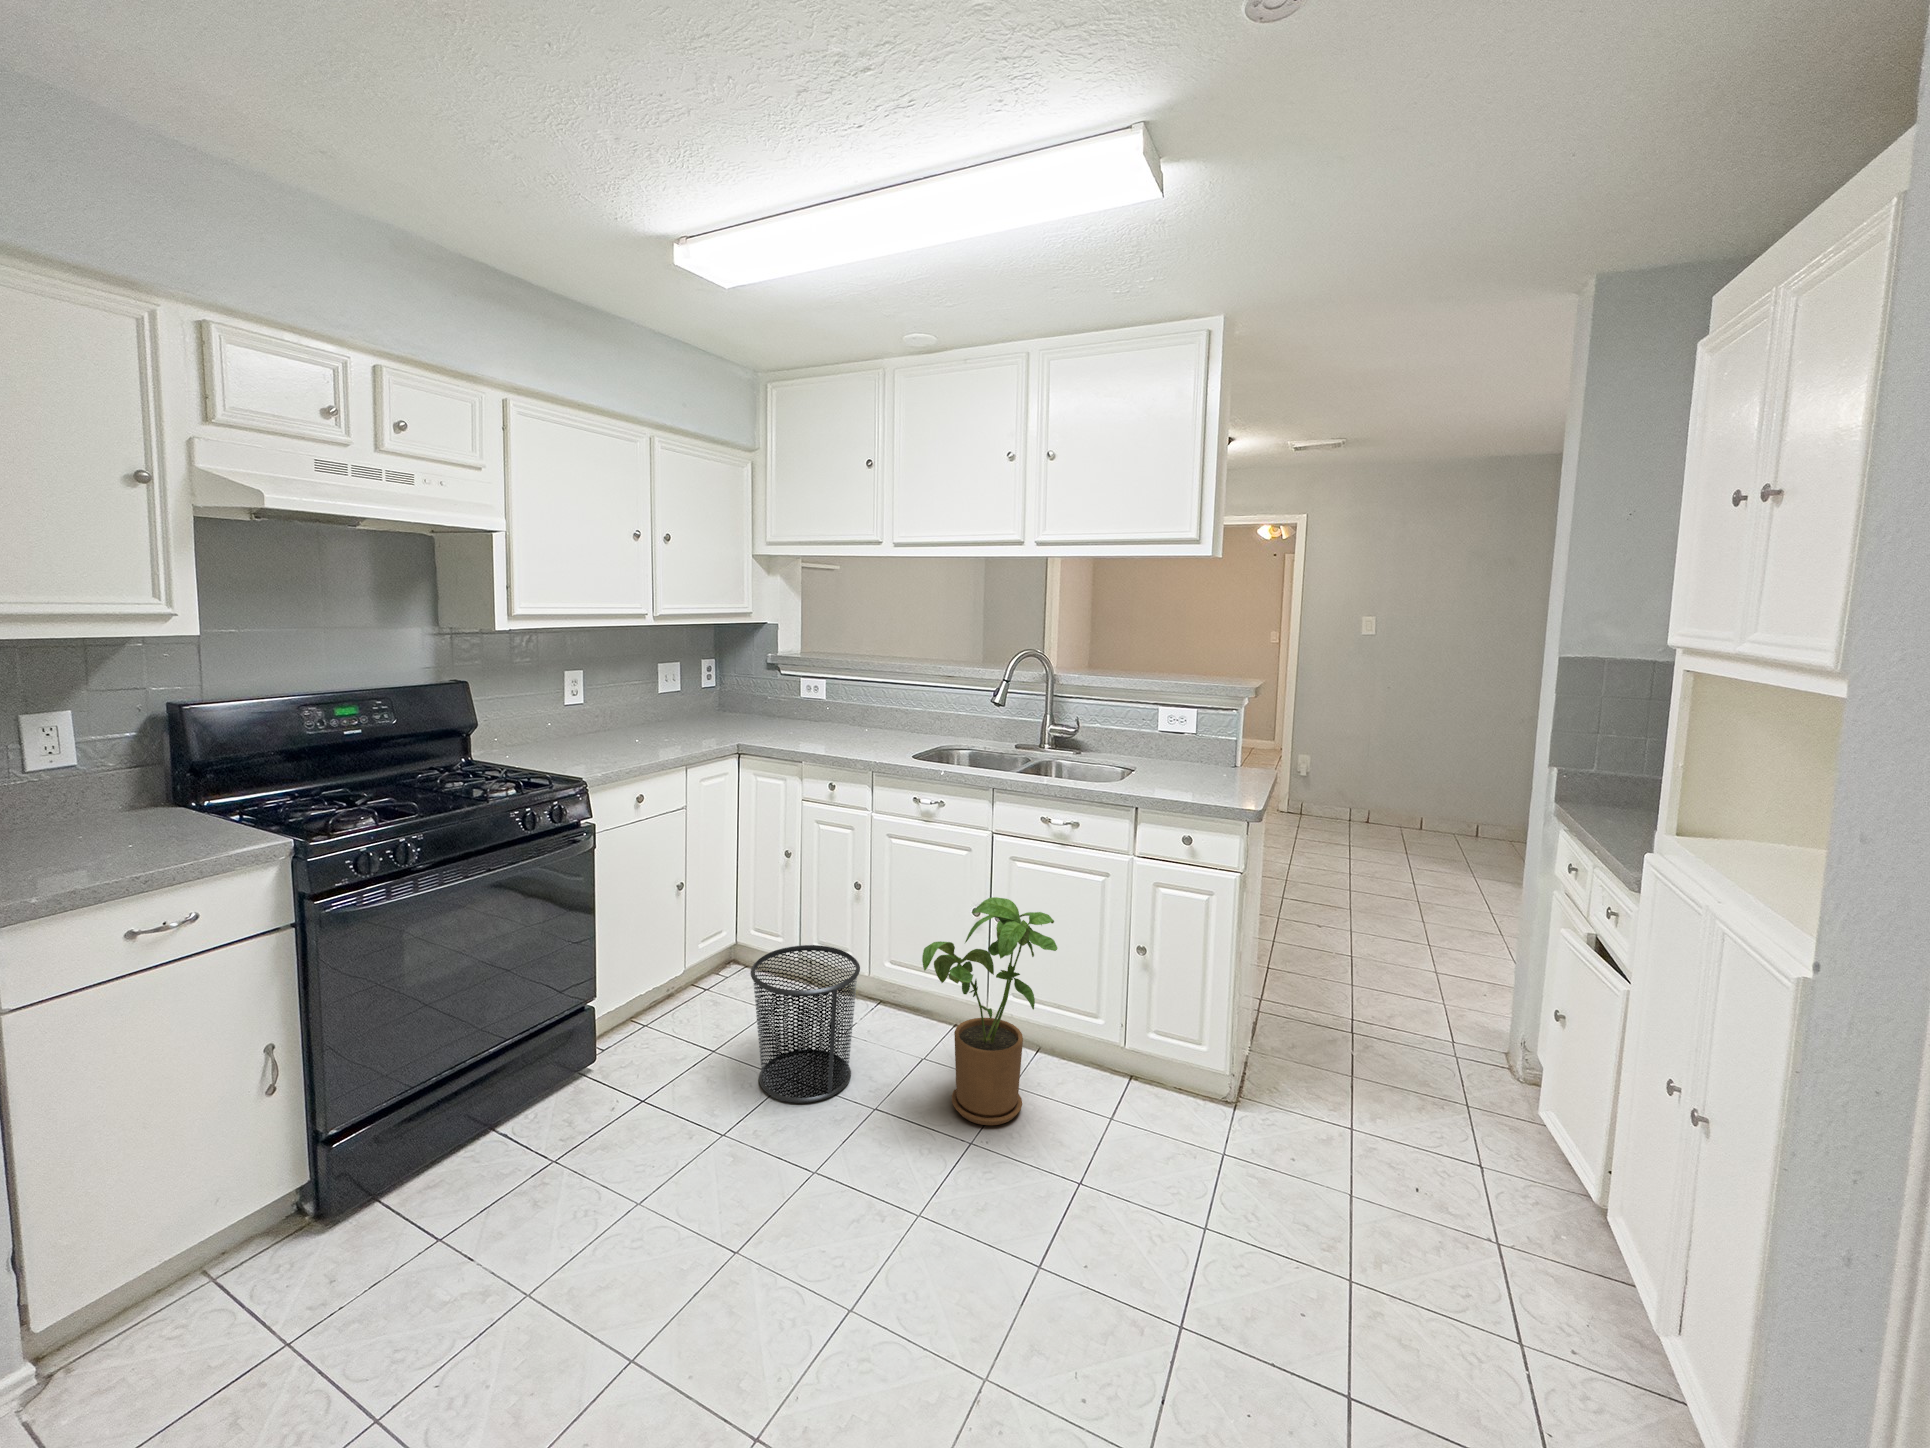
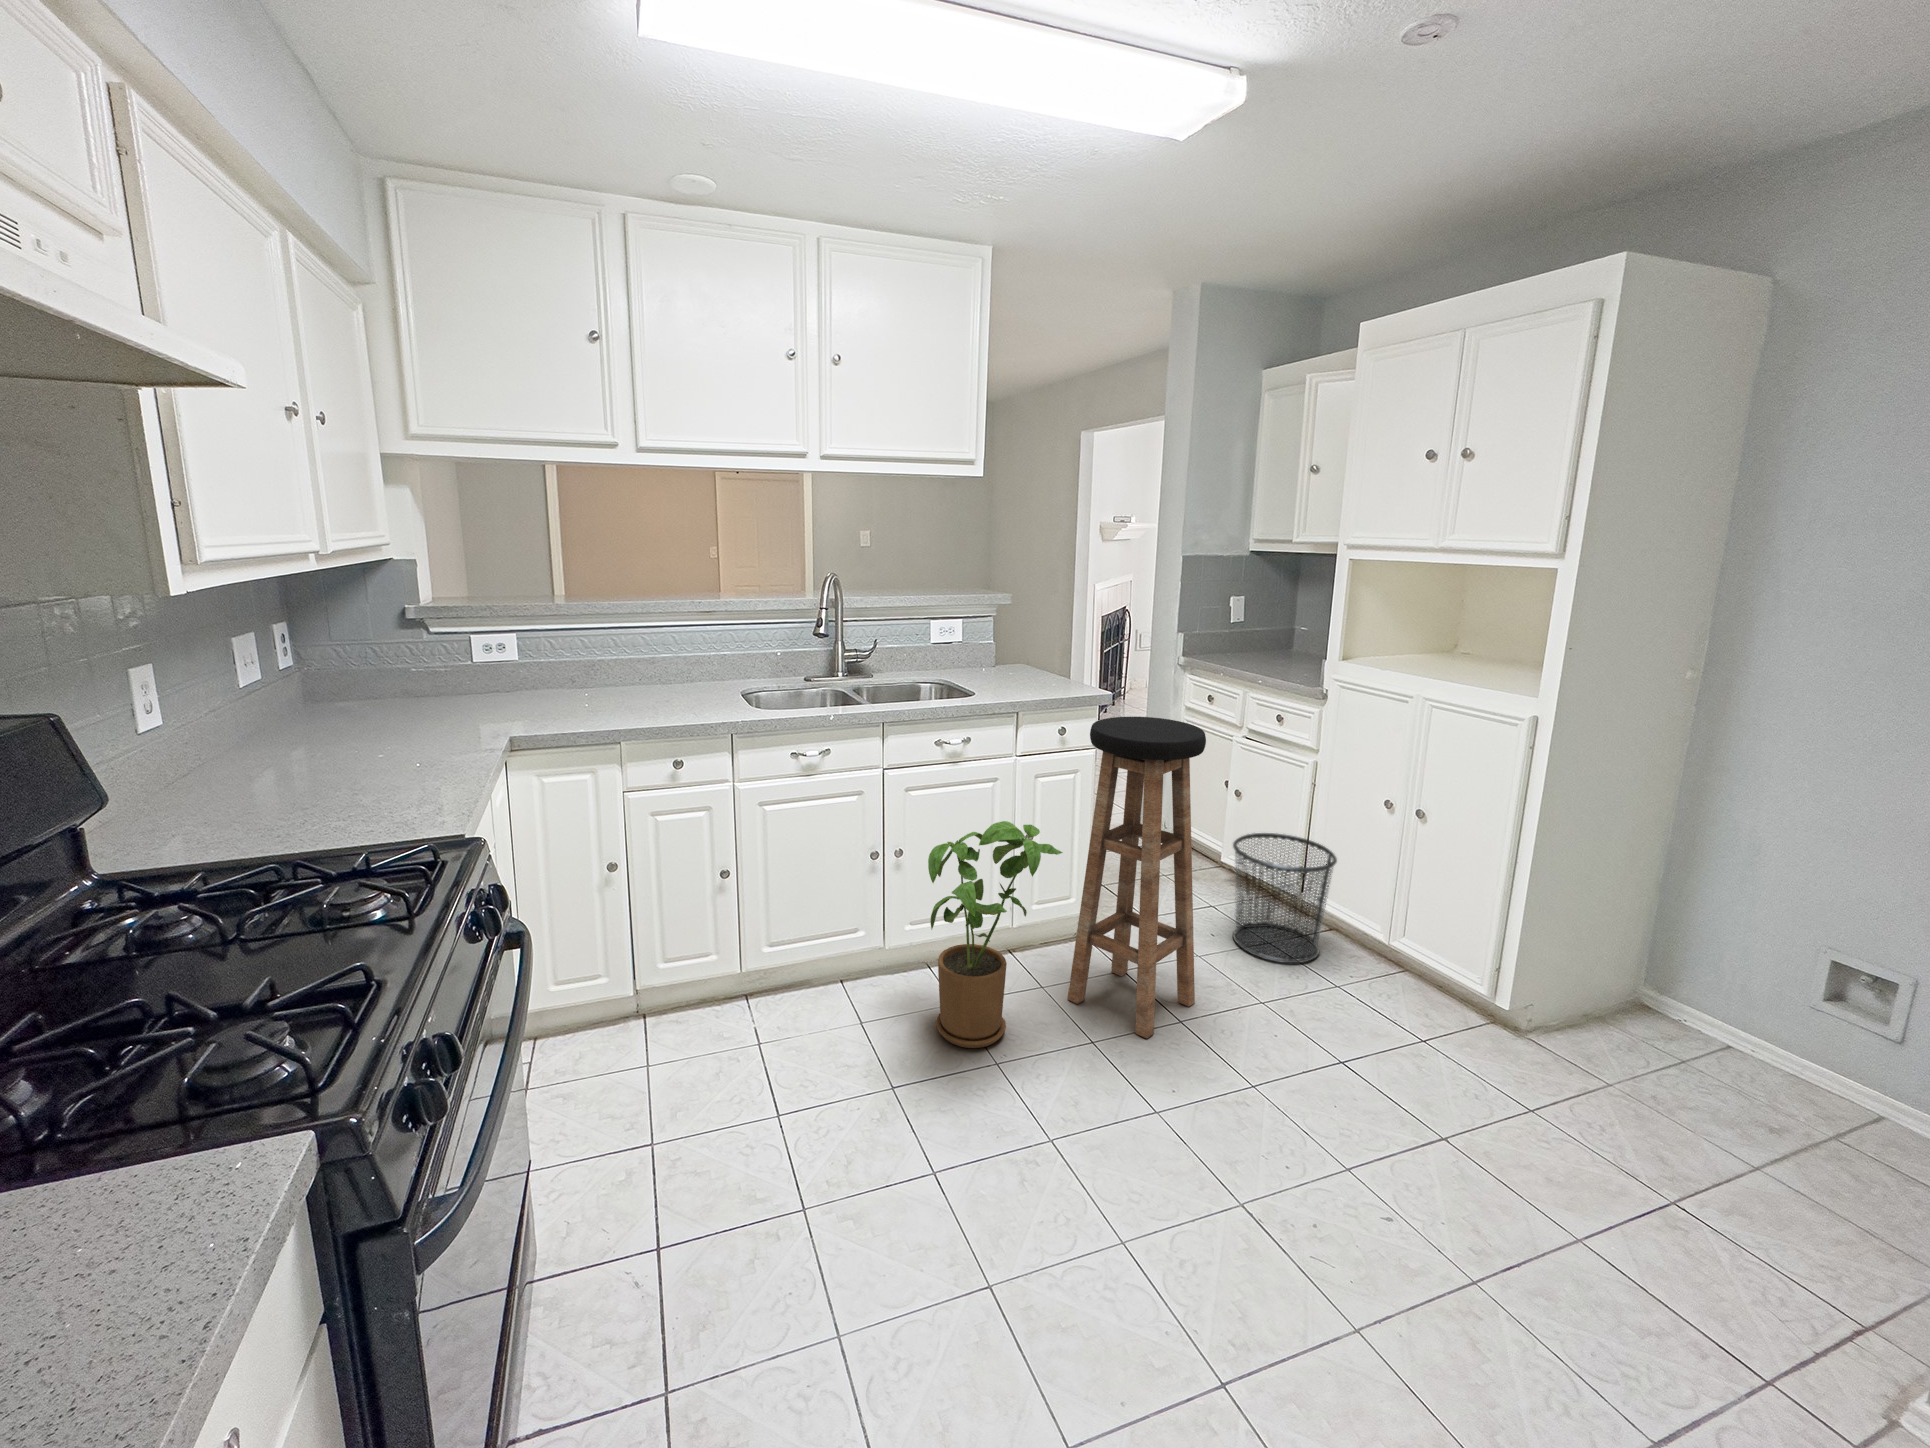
bar stool: none [1111,828,1261,1219] -> present [1068,717,1206,1038]
waste bin: present [750,945,860,1103] -> present [1233,833,1337,963]

